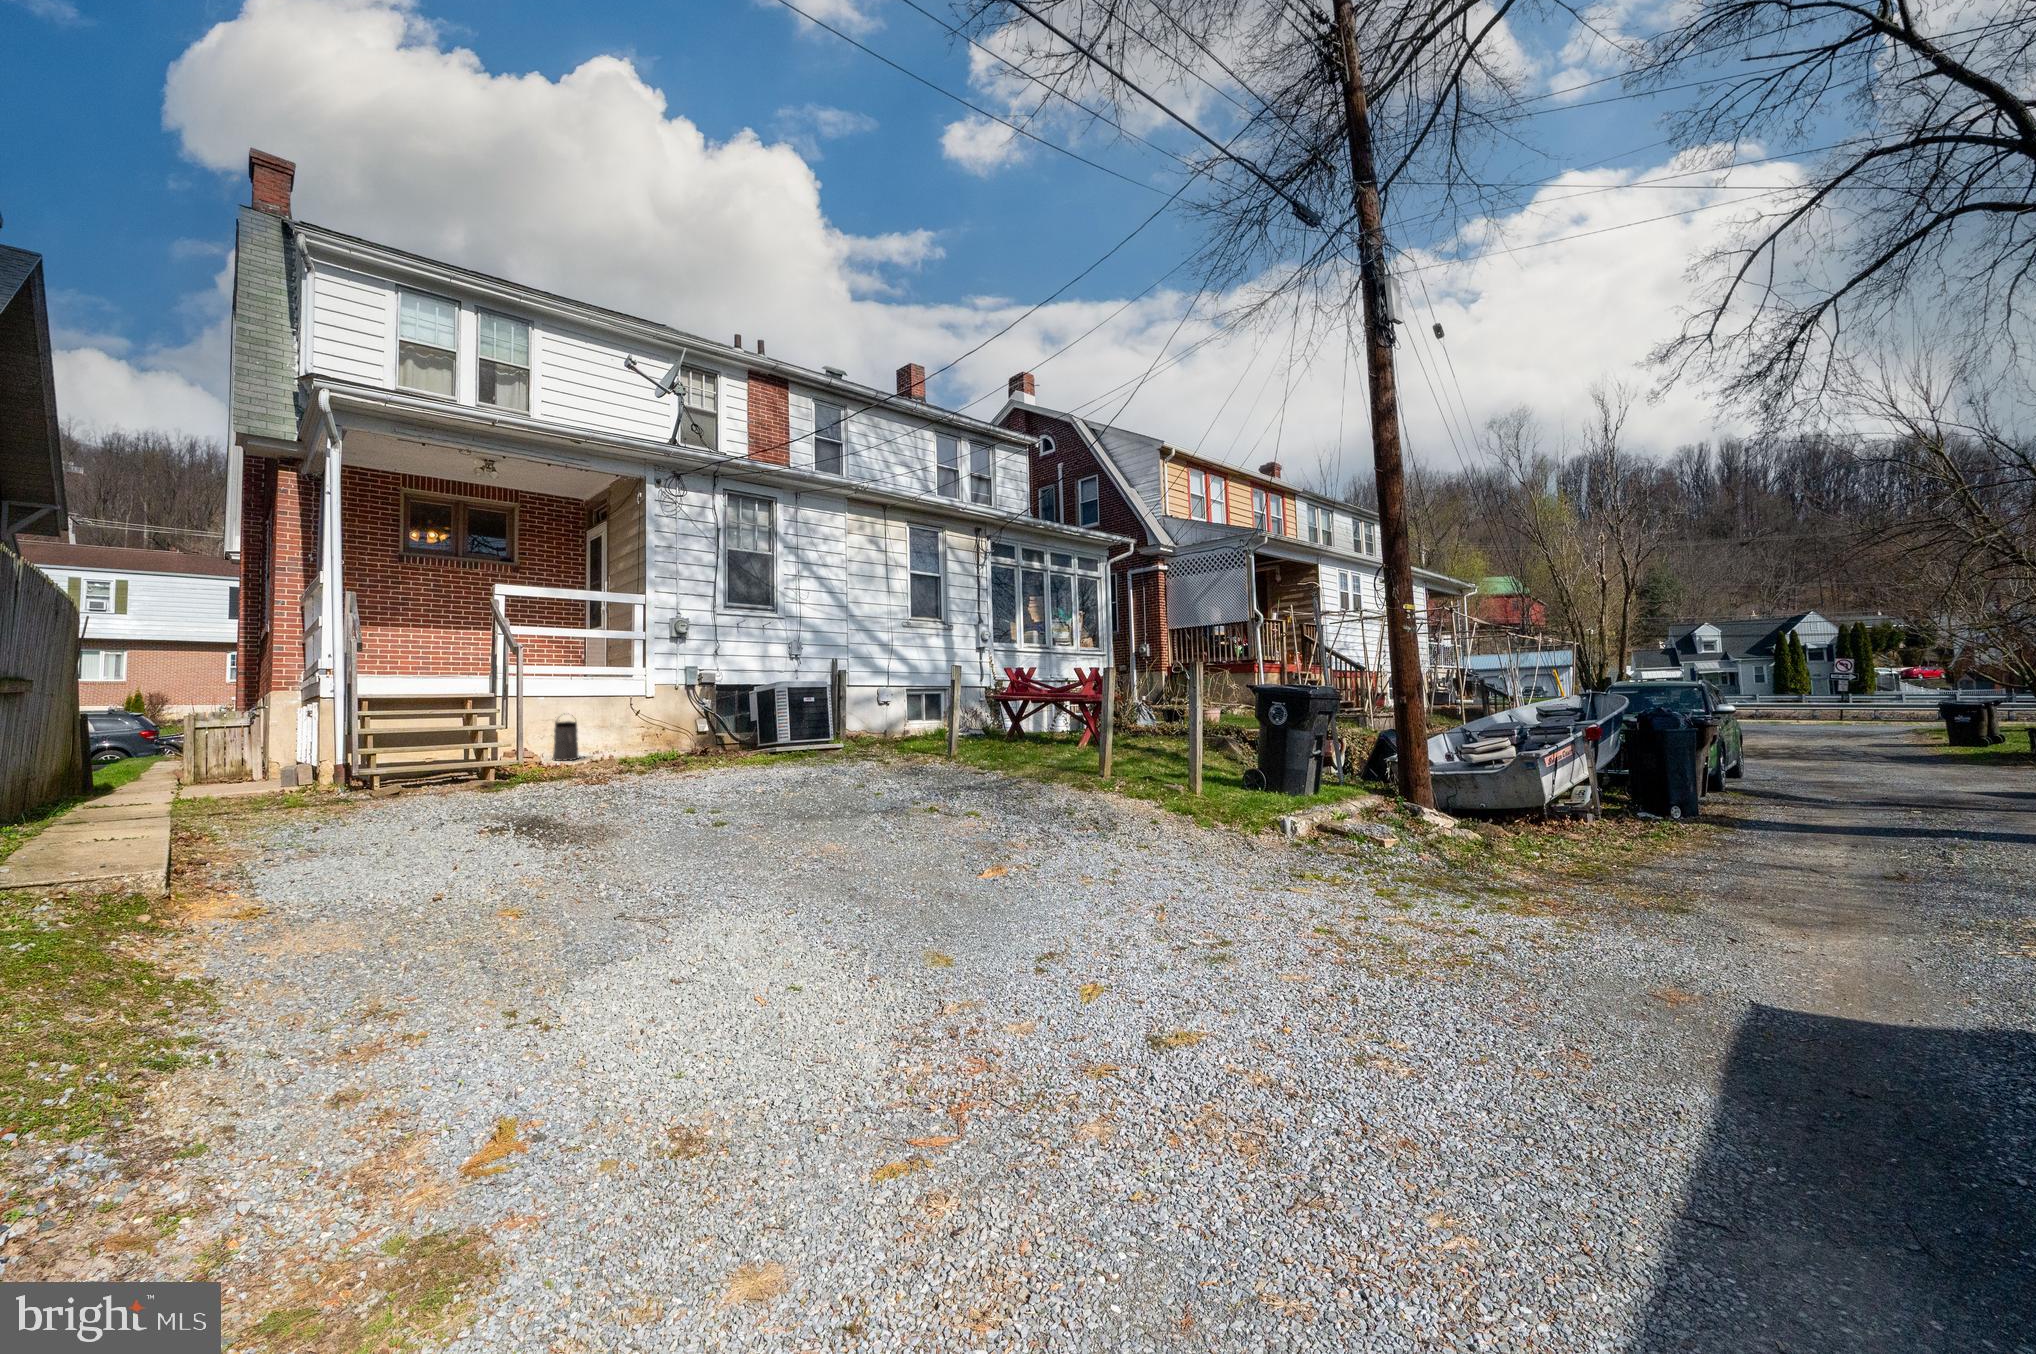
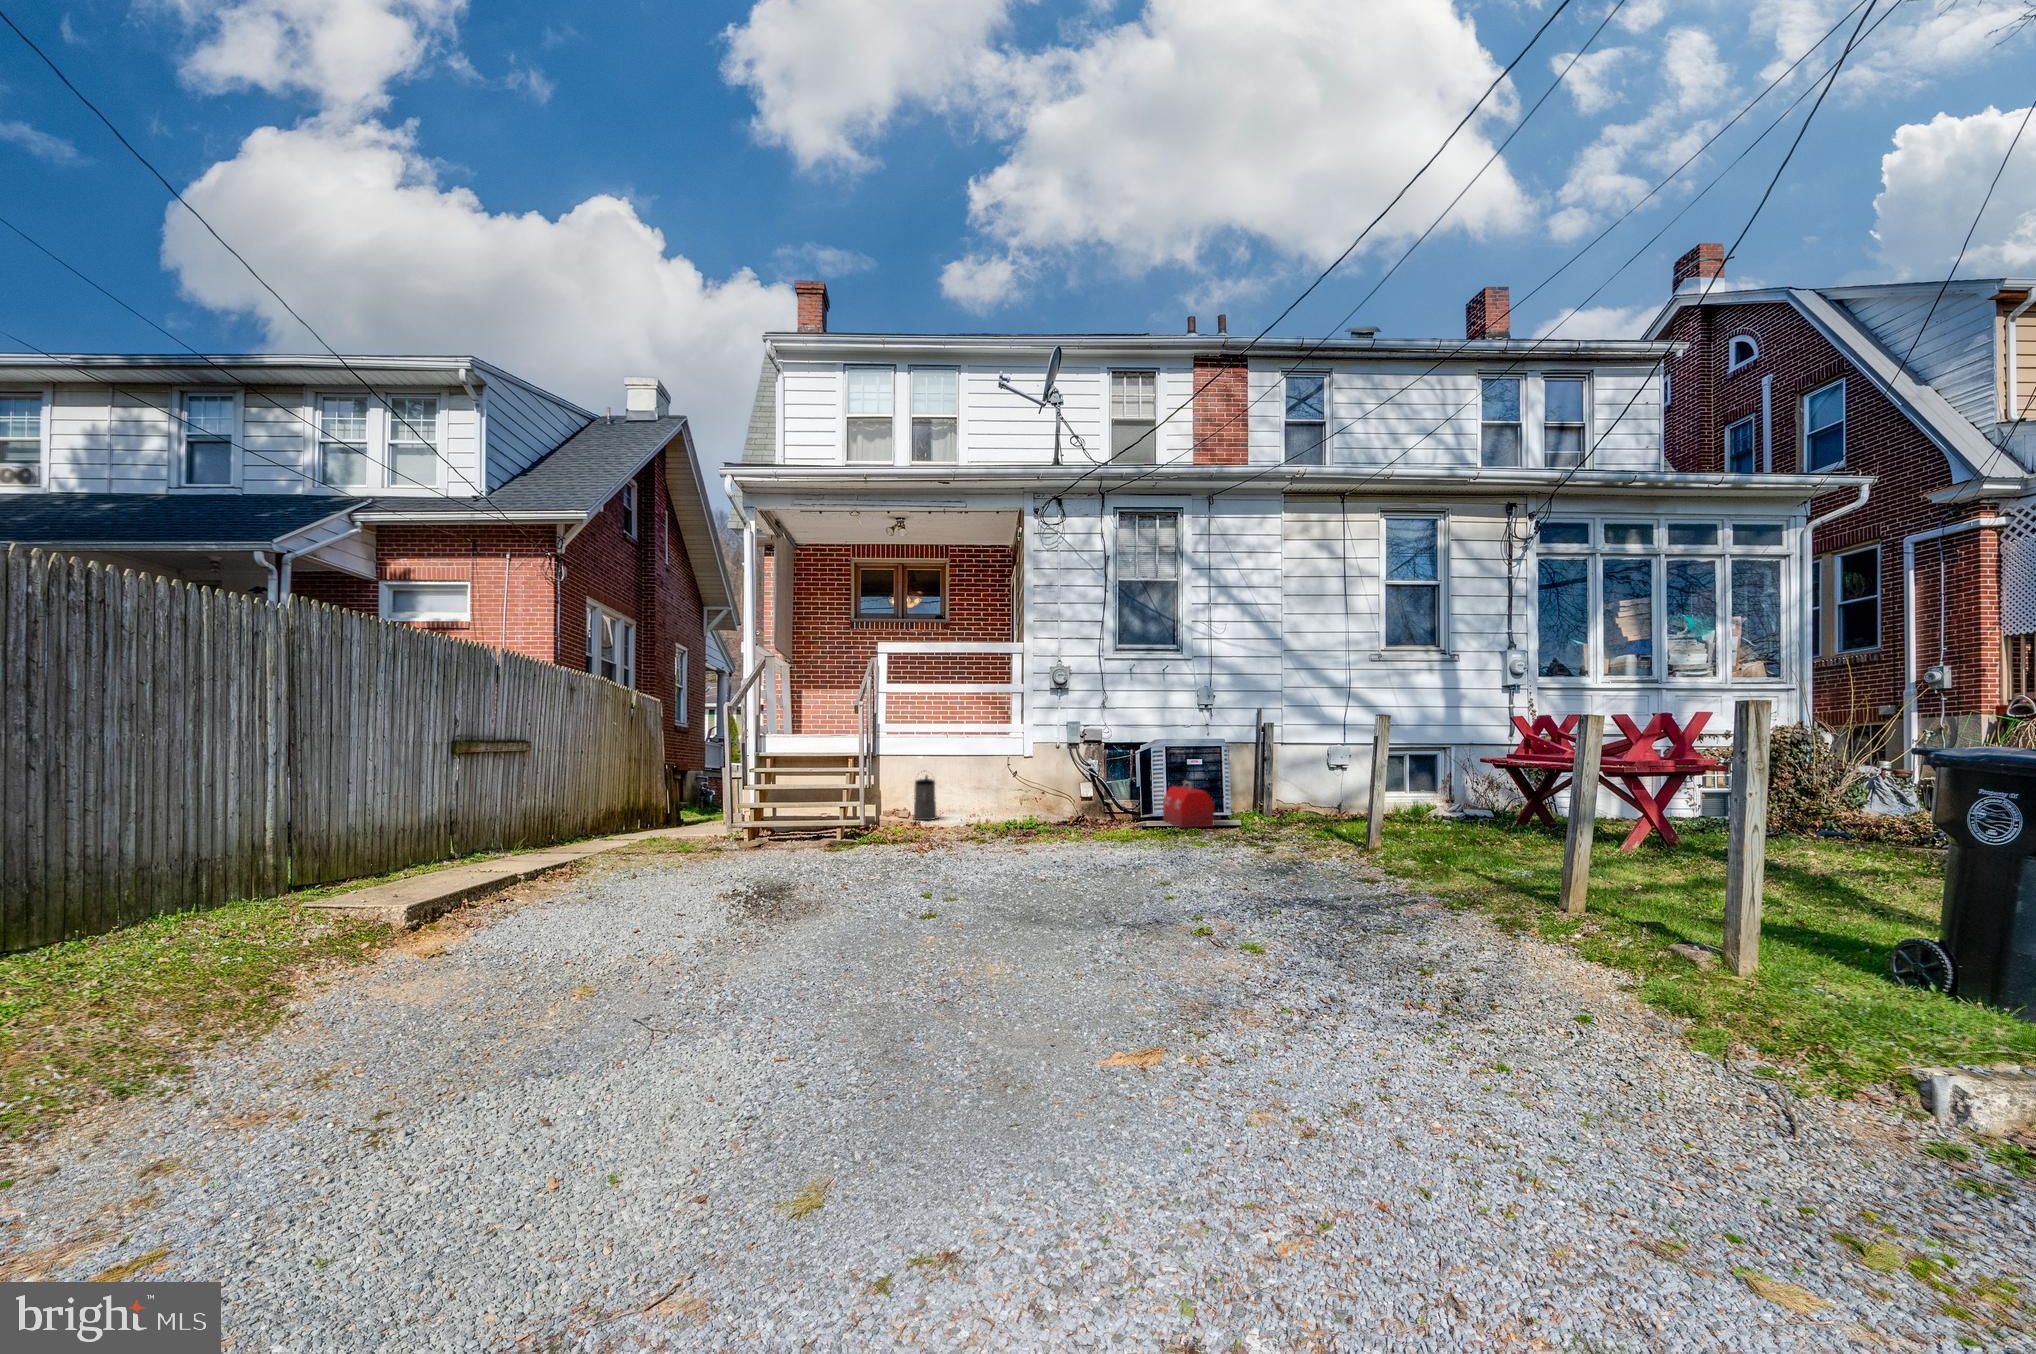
toolbox: none [789,714,837,751] -> present [1163,781,1214,828]

